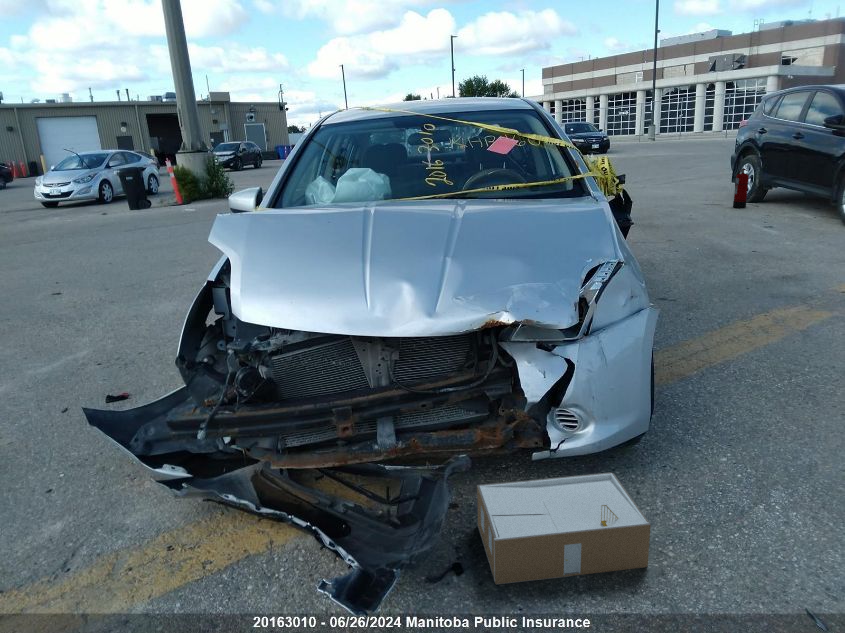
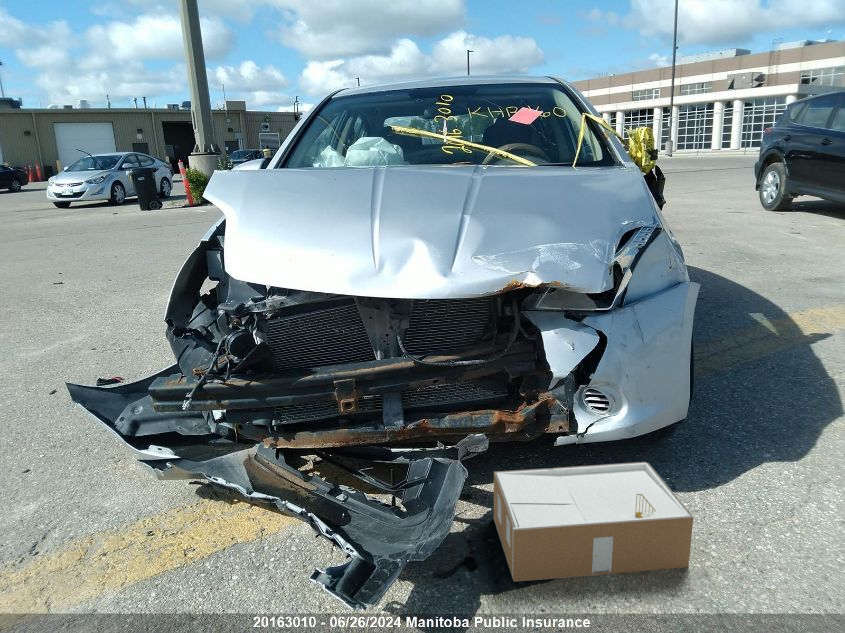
fire extinguisher: present [733,169,749,208] -> none [764,173,781,215]

